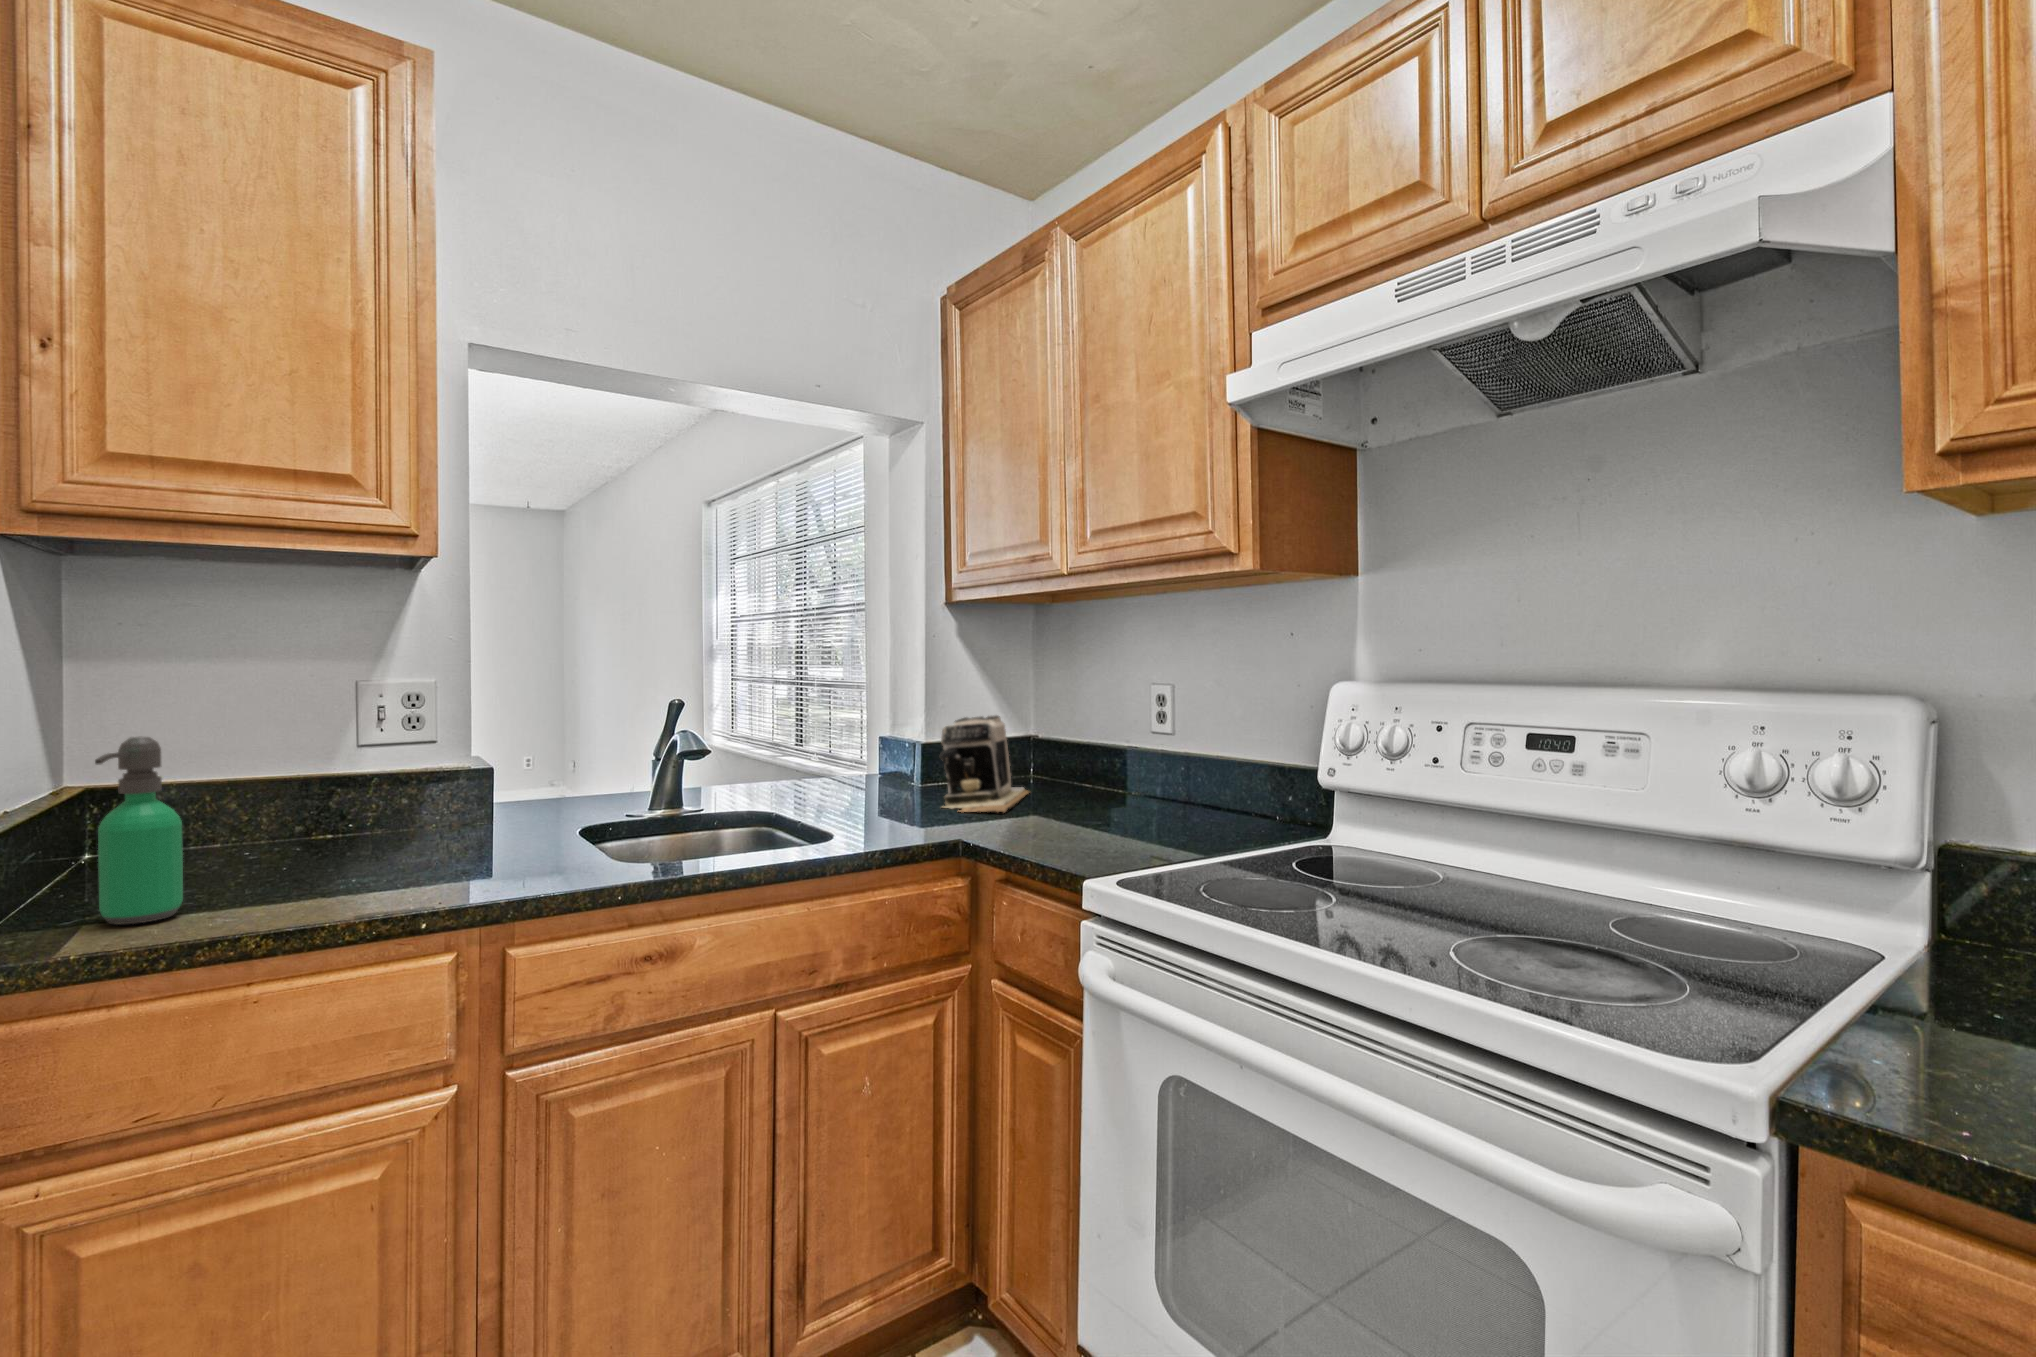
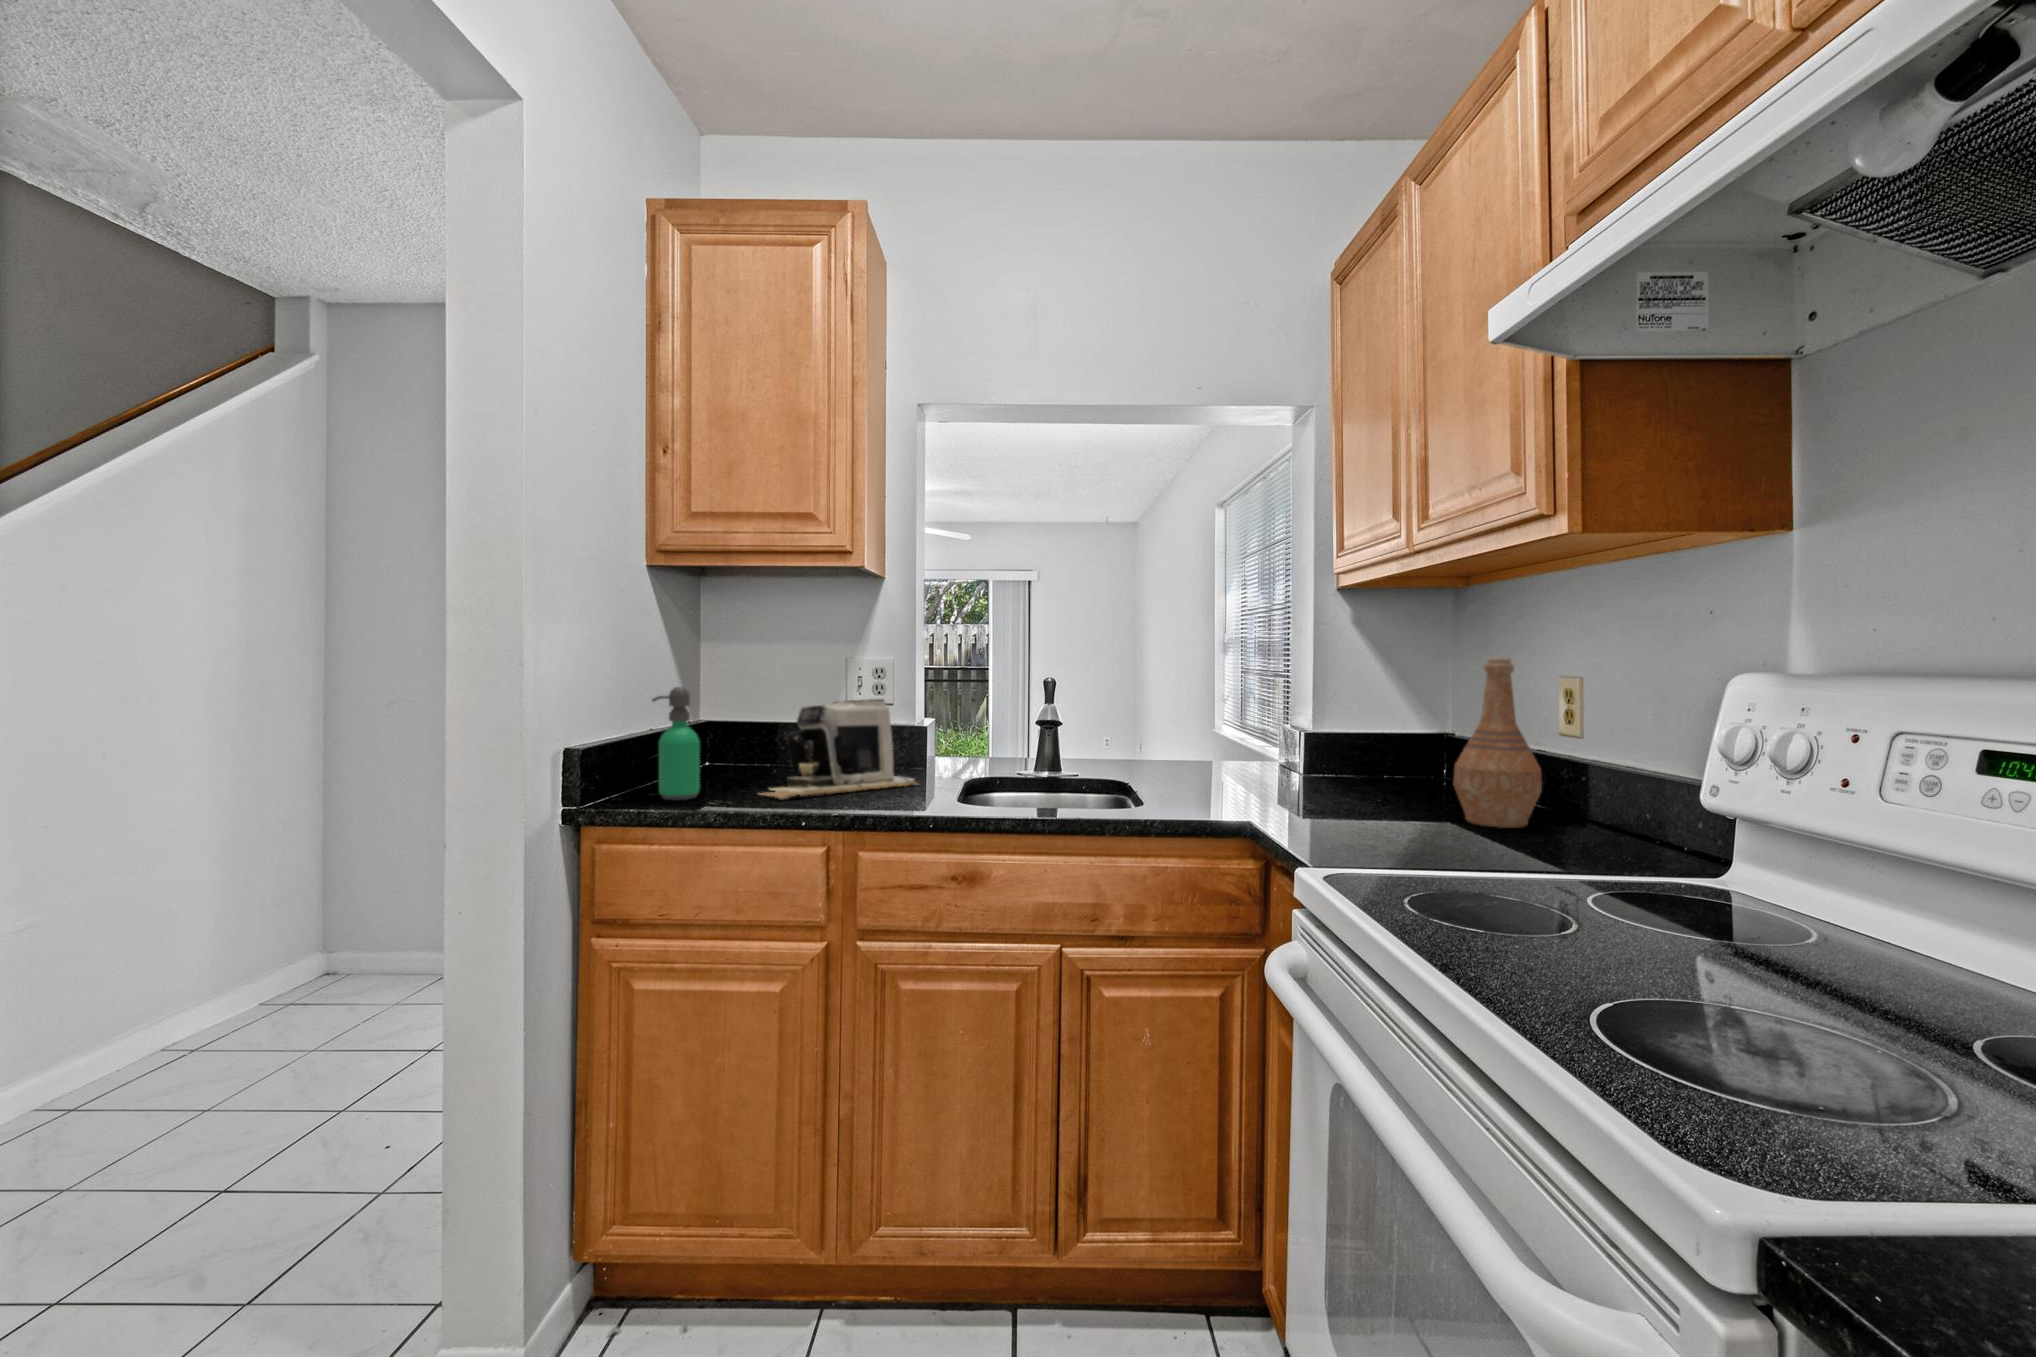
vase: none [1101,671,1170,820] -> present [1454,657,1542,828]
coffee maker: present [939,715,1029,812] -> present [761,699,916,799]

